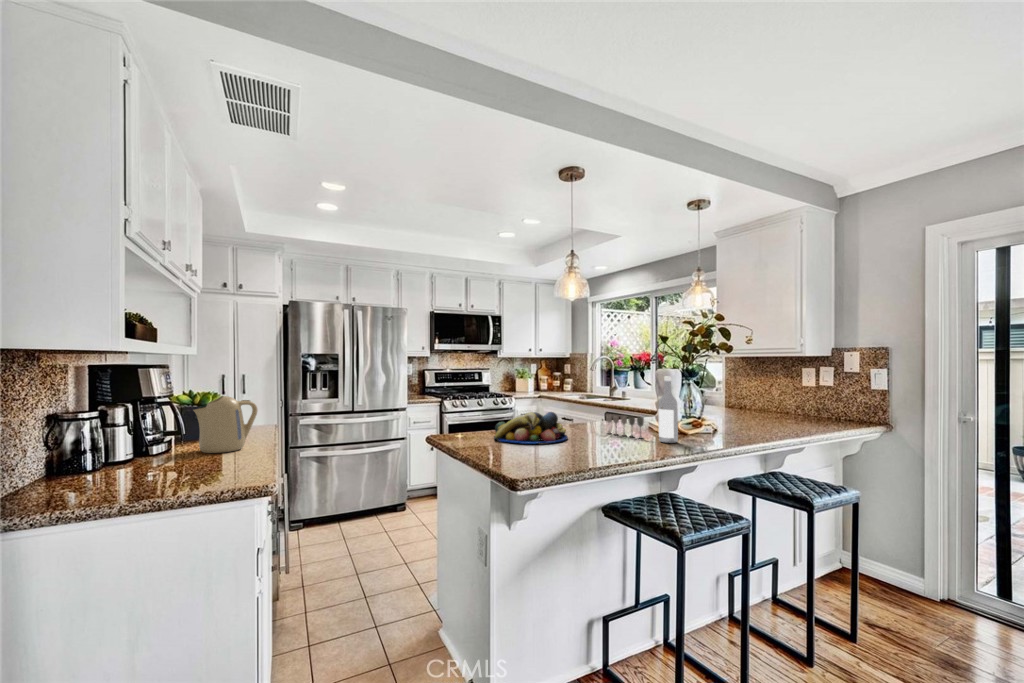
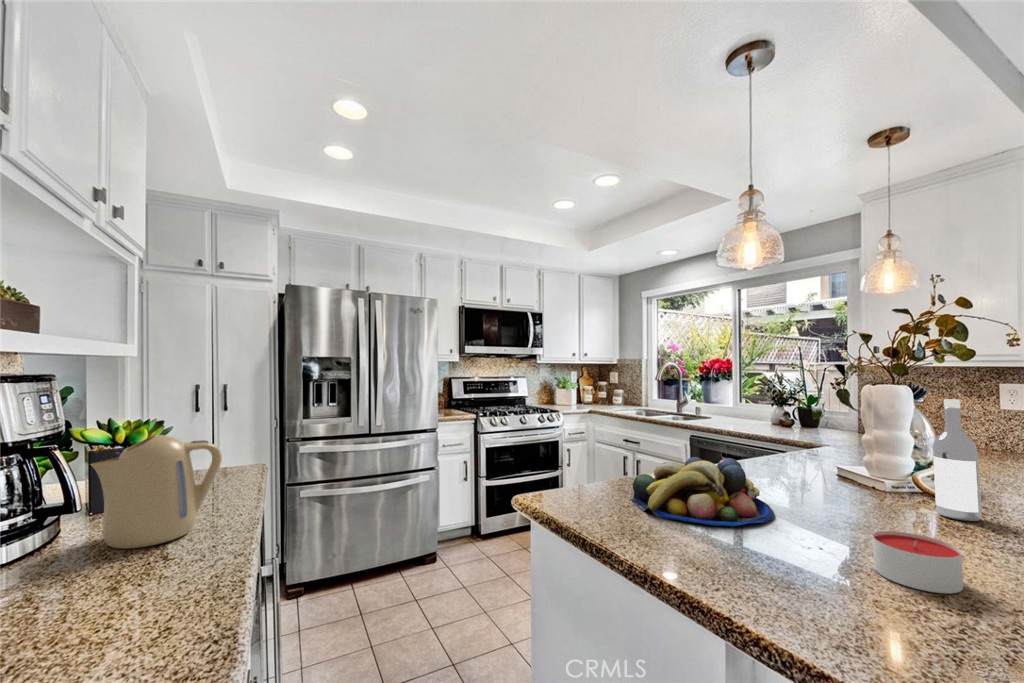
wine glass: present [606,414,644,438] -> none [801,457,893,506]
candle: none [574,438,605,459] -> present [873,531,963,593]

